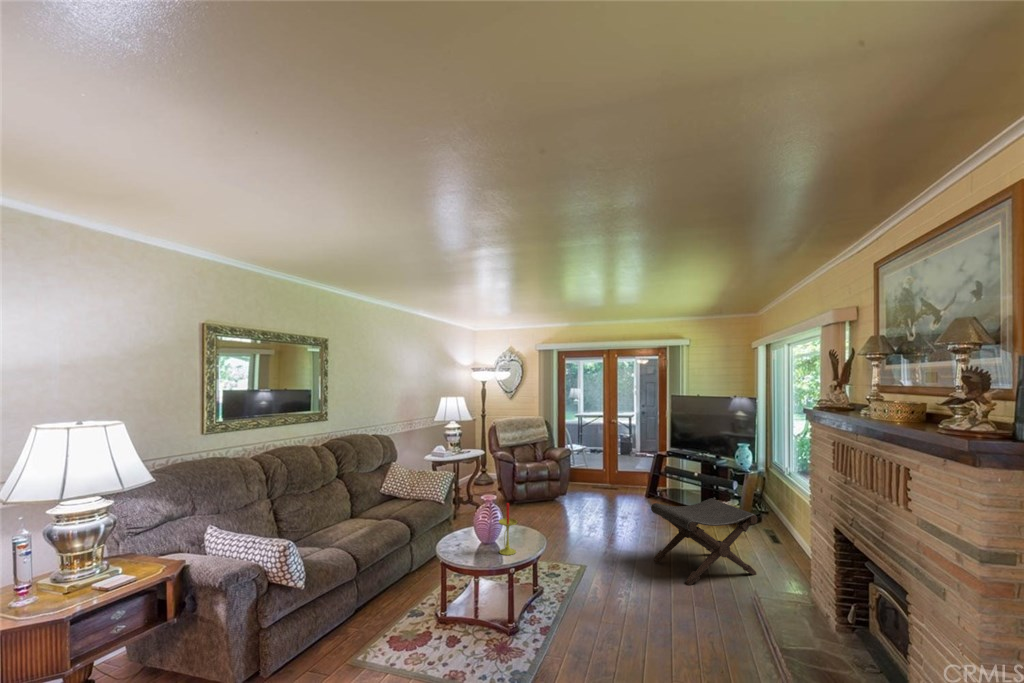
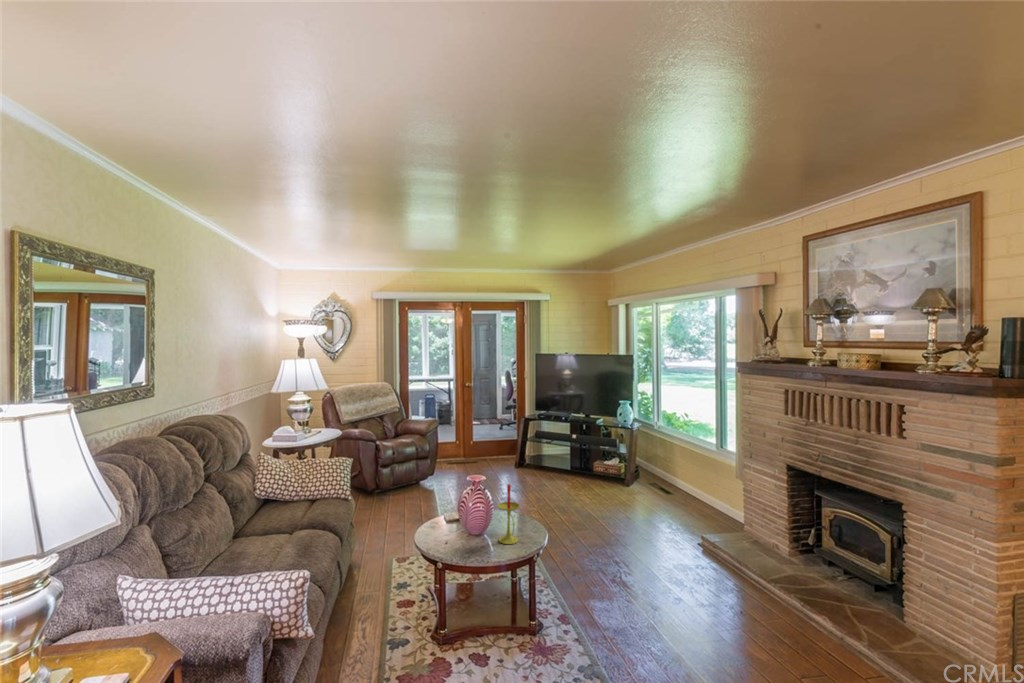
footstool: present [651,498,758,585] -> none [580,453,672,538]

